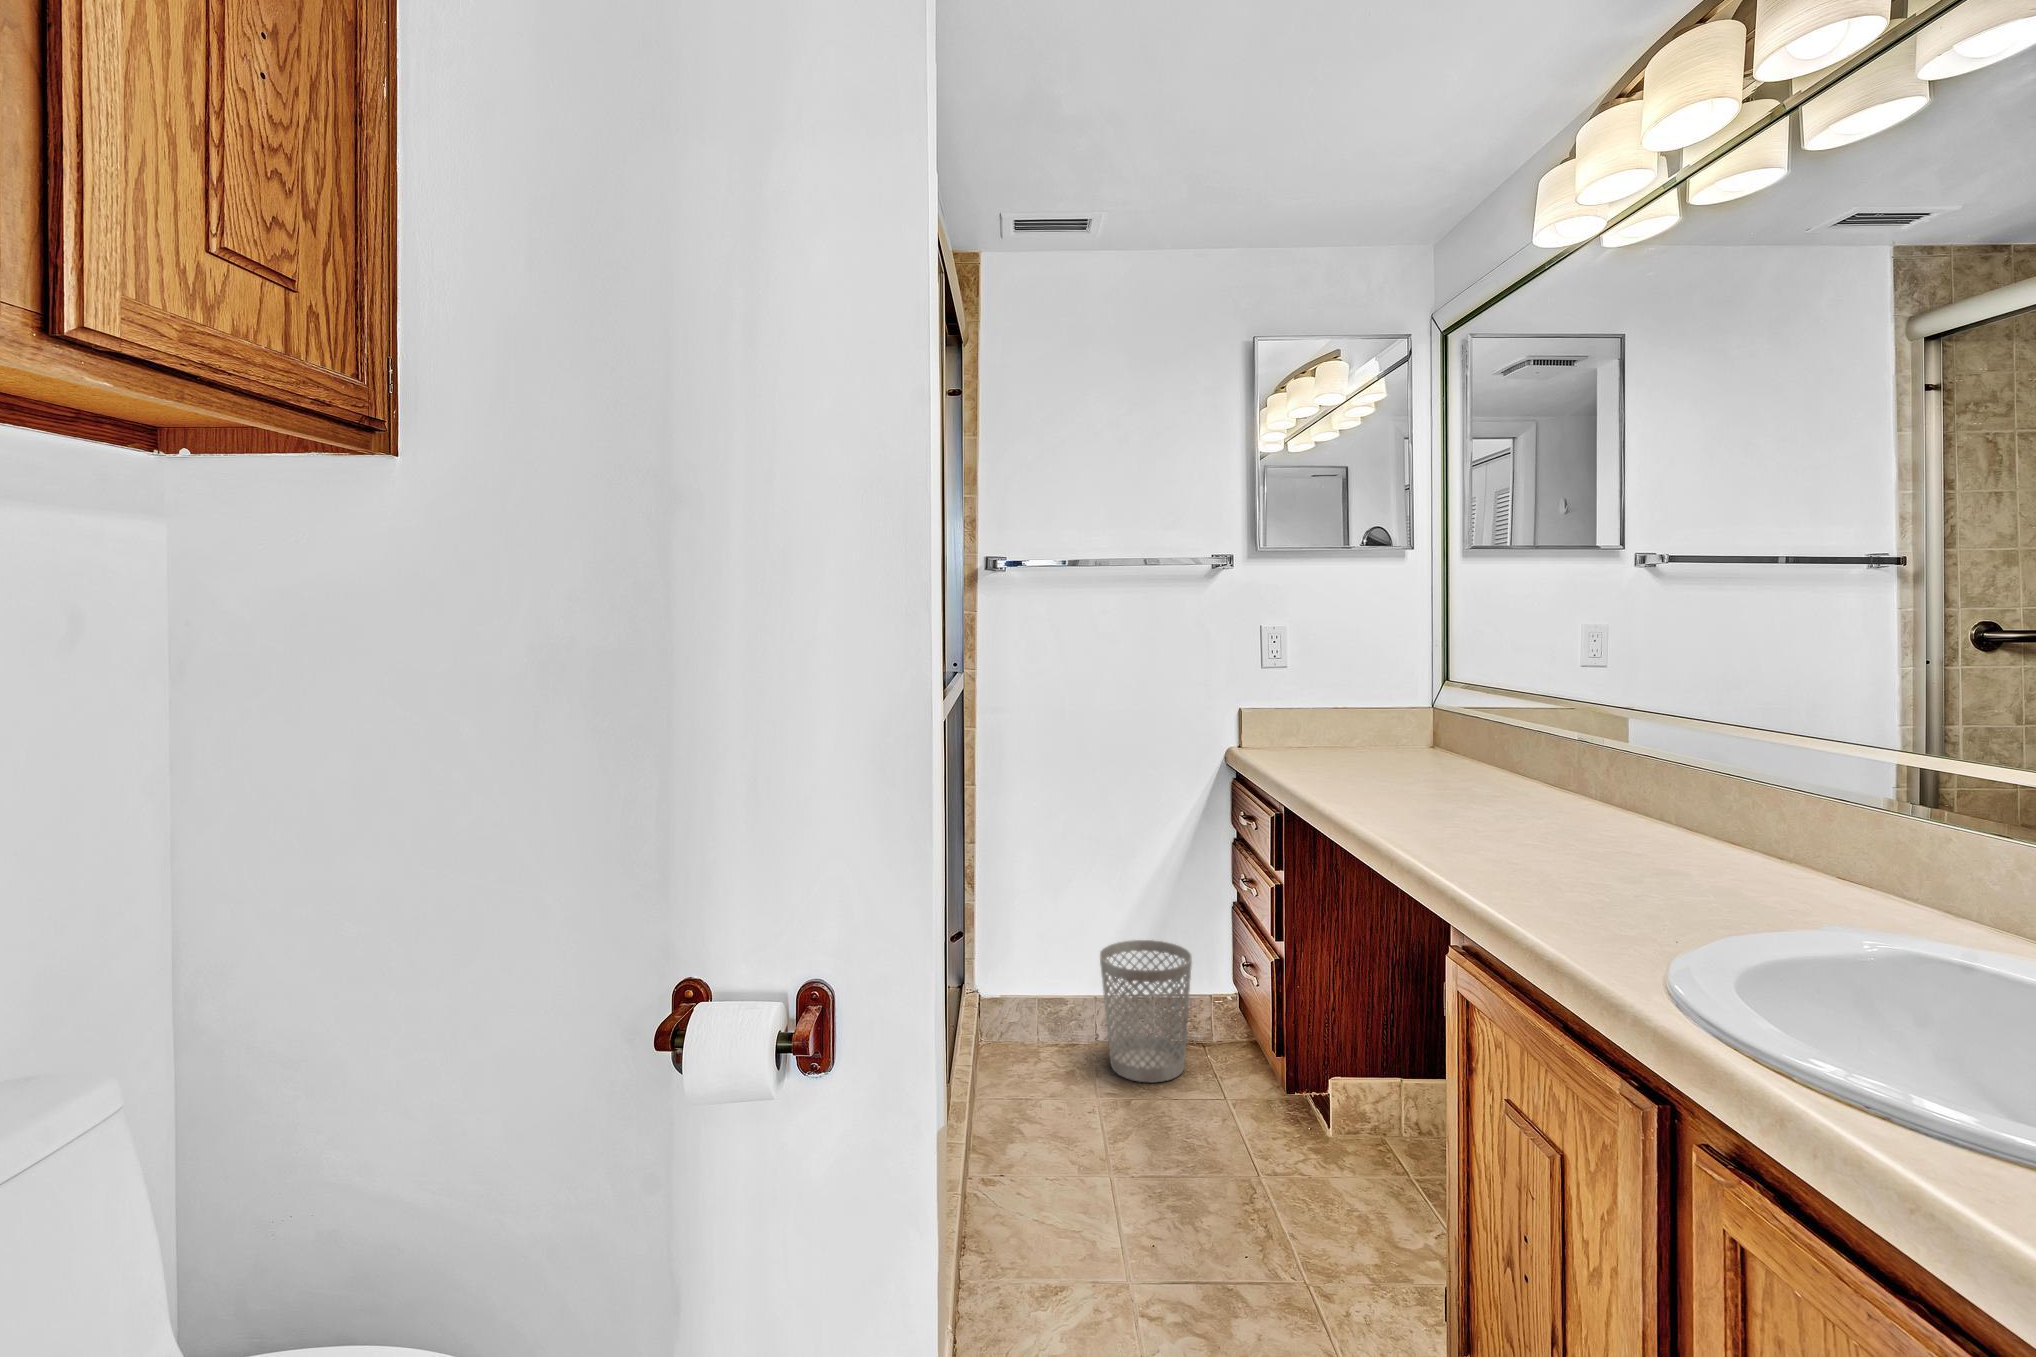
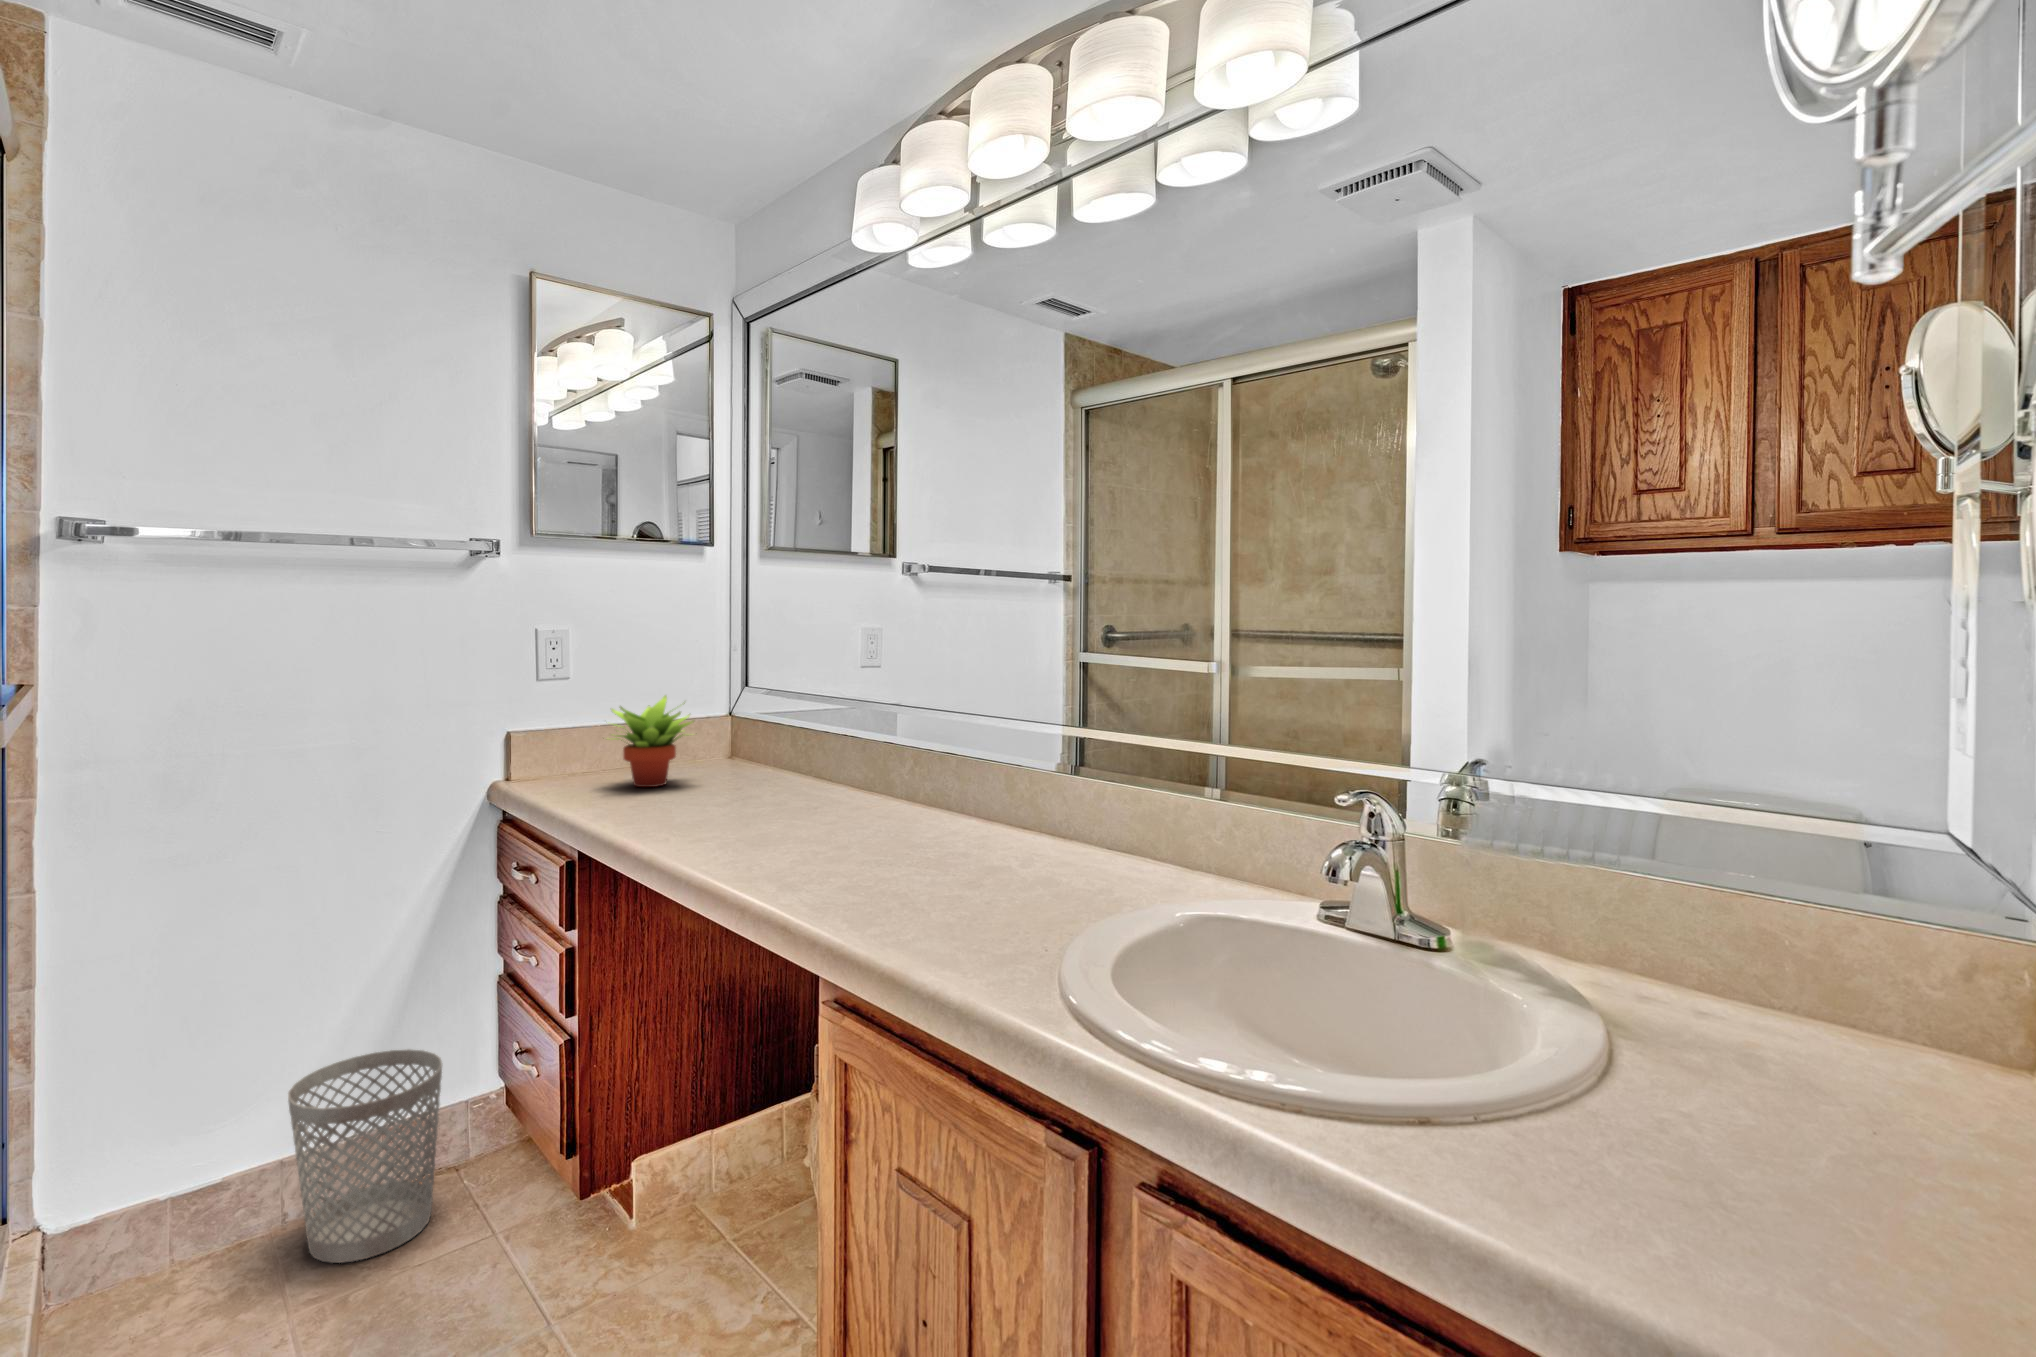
succulent plant: none [1309,684,1390,763] -> present [611,695,693,787]

